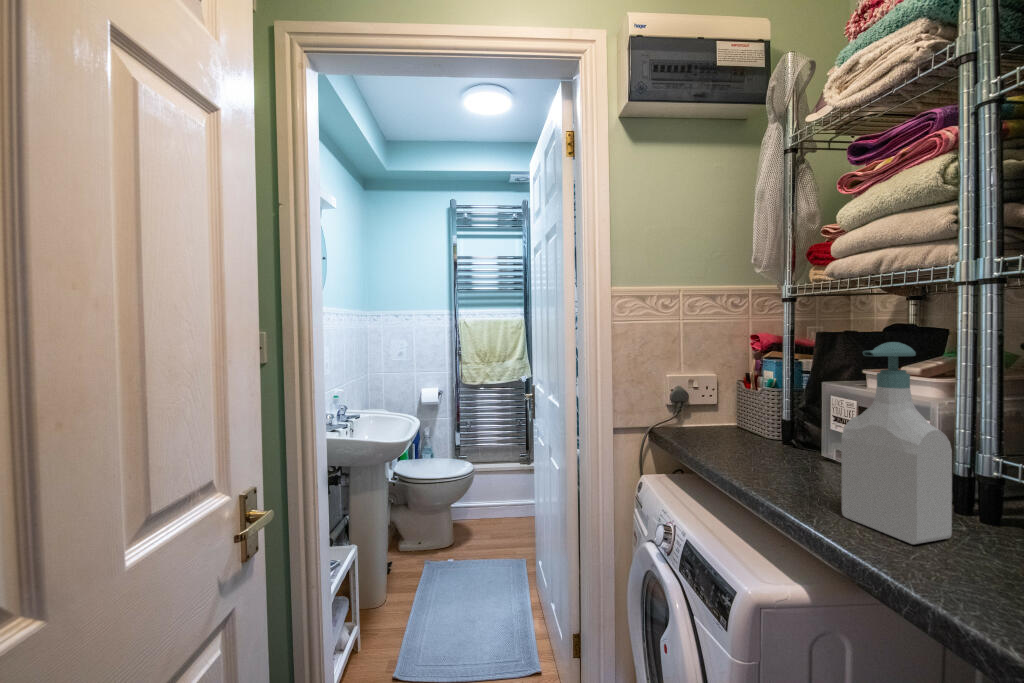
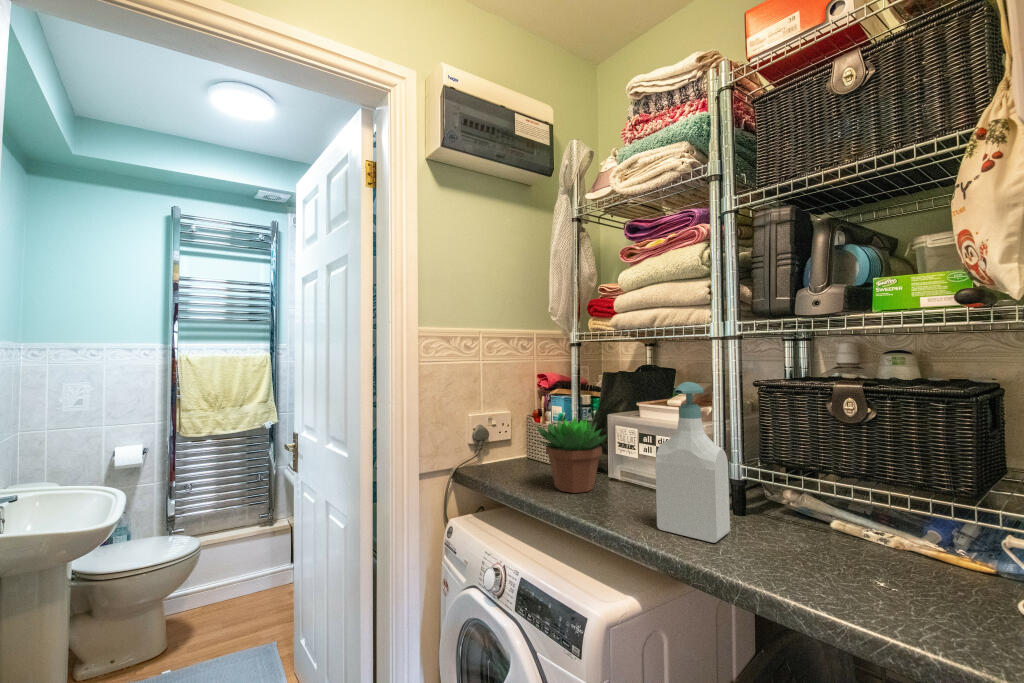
succulent plant: none [723,381,812,466] -> present [537,417,607,493]

